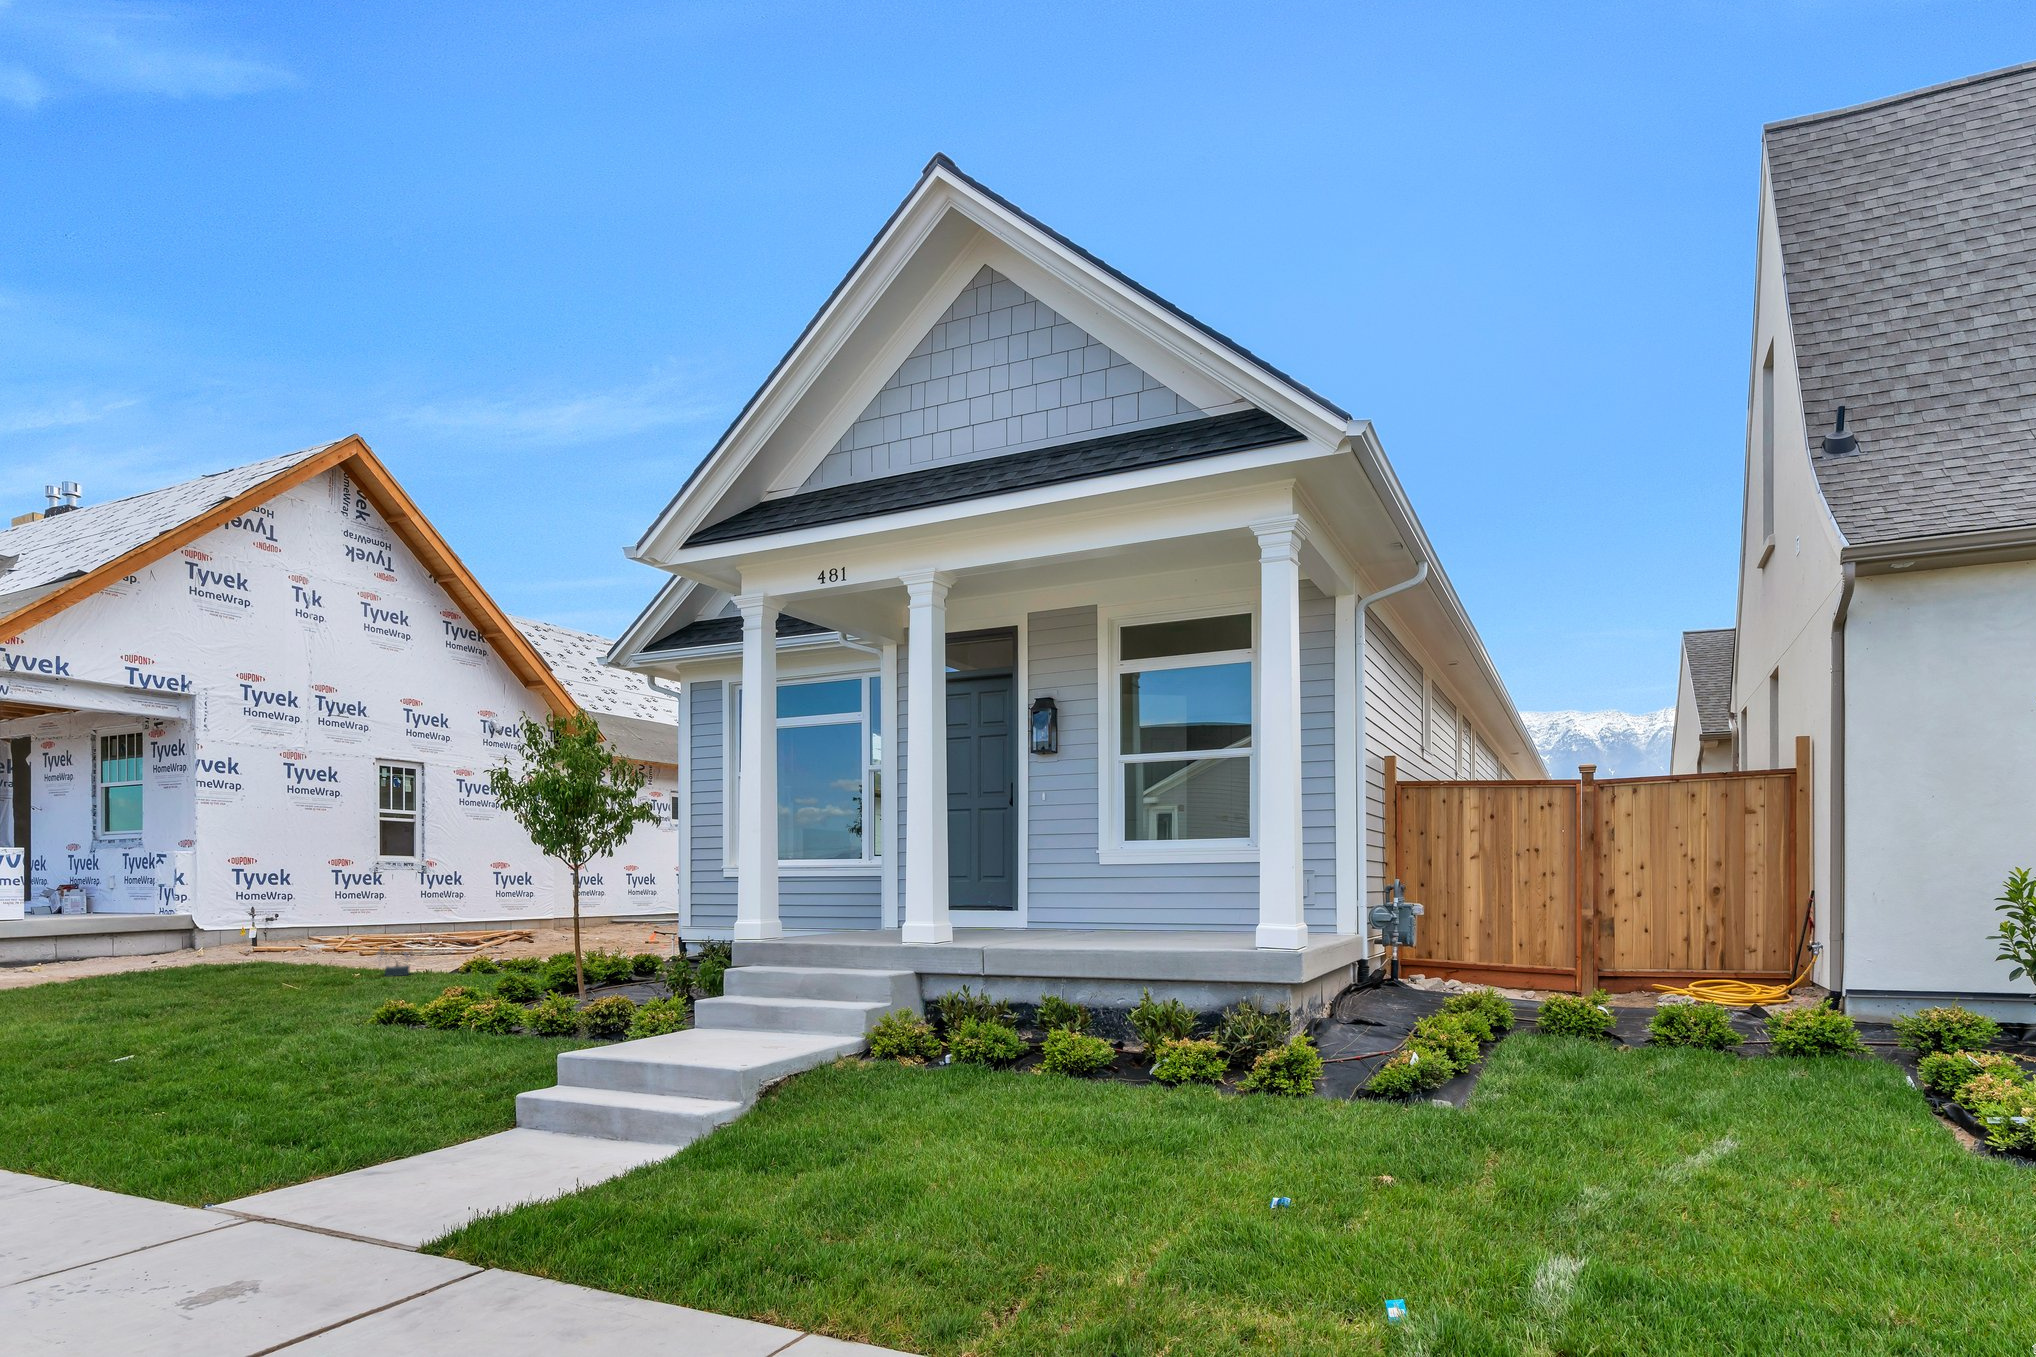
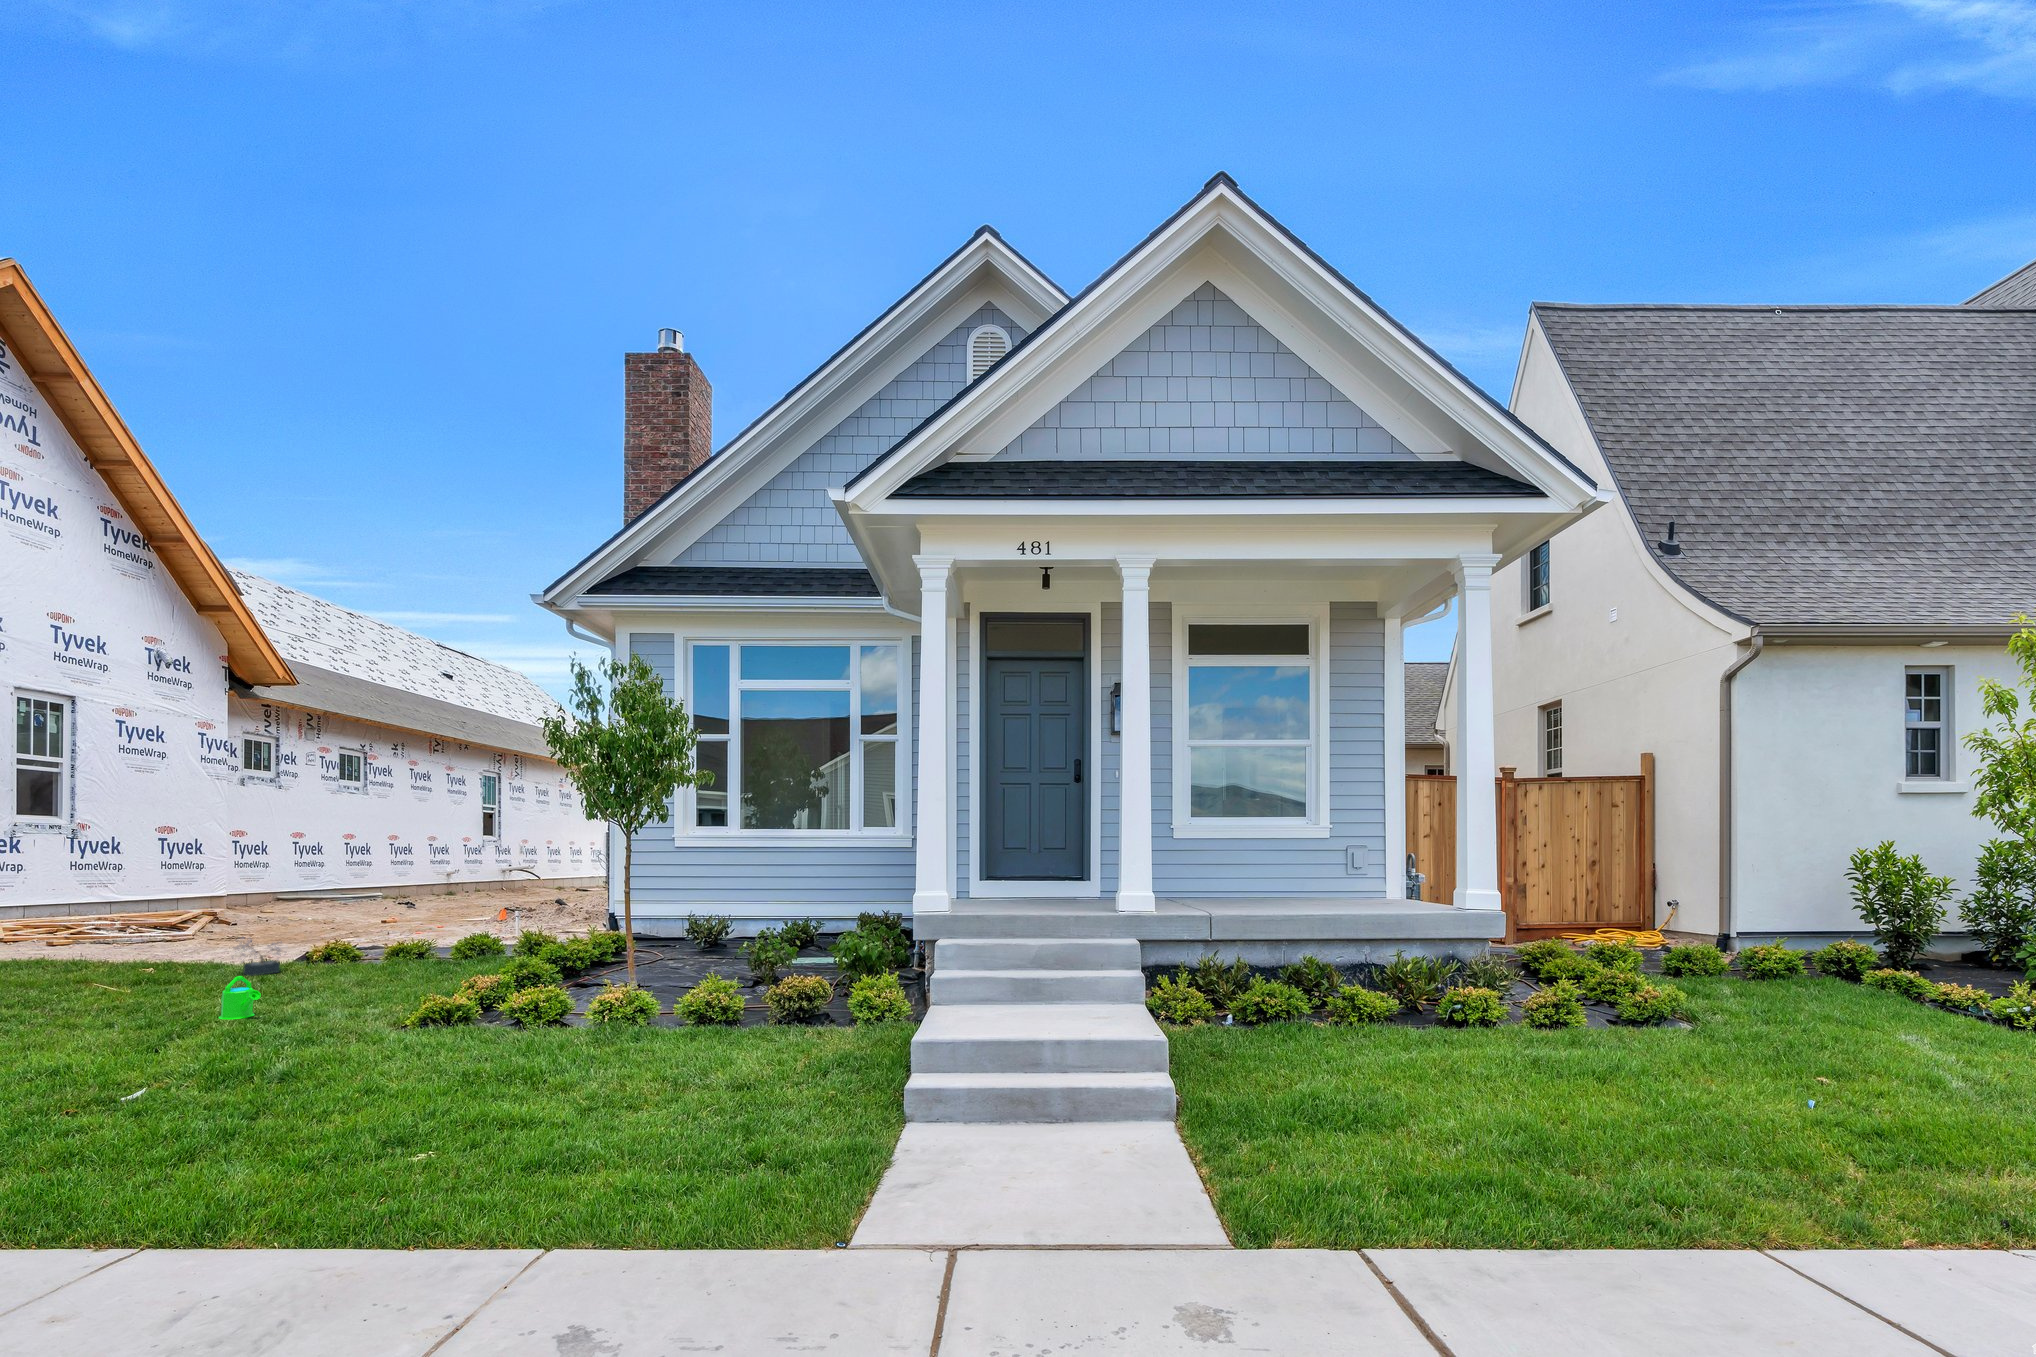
watering can: none [283,970,311,1003] -> present [218,976,261,1020]

